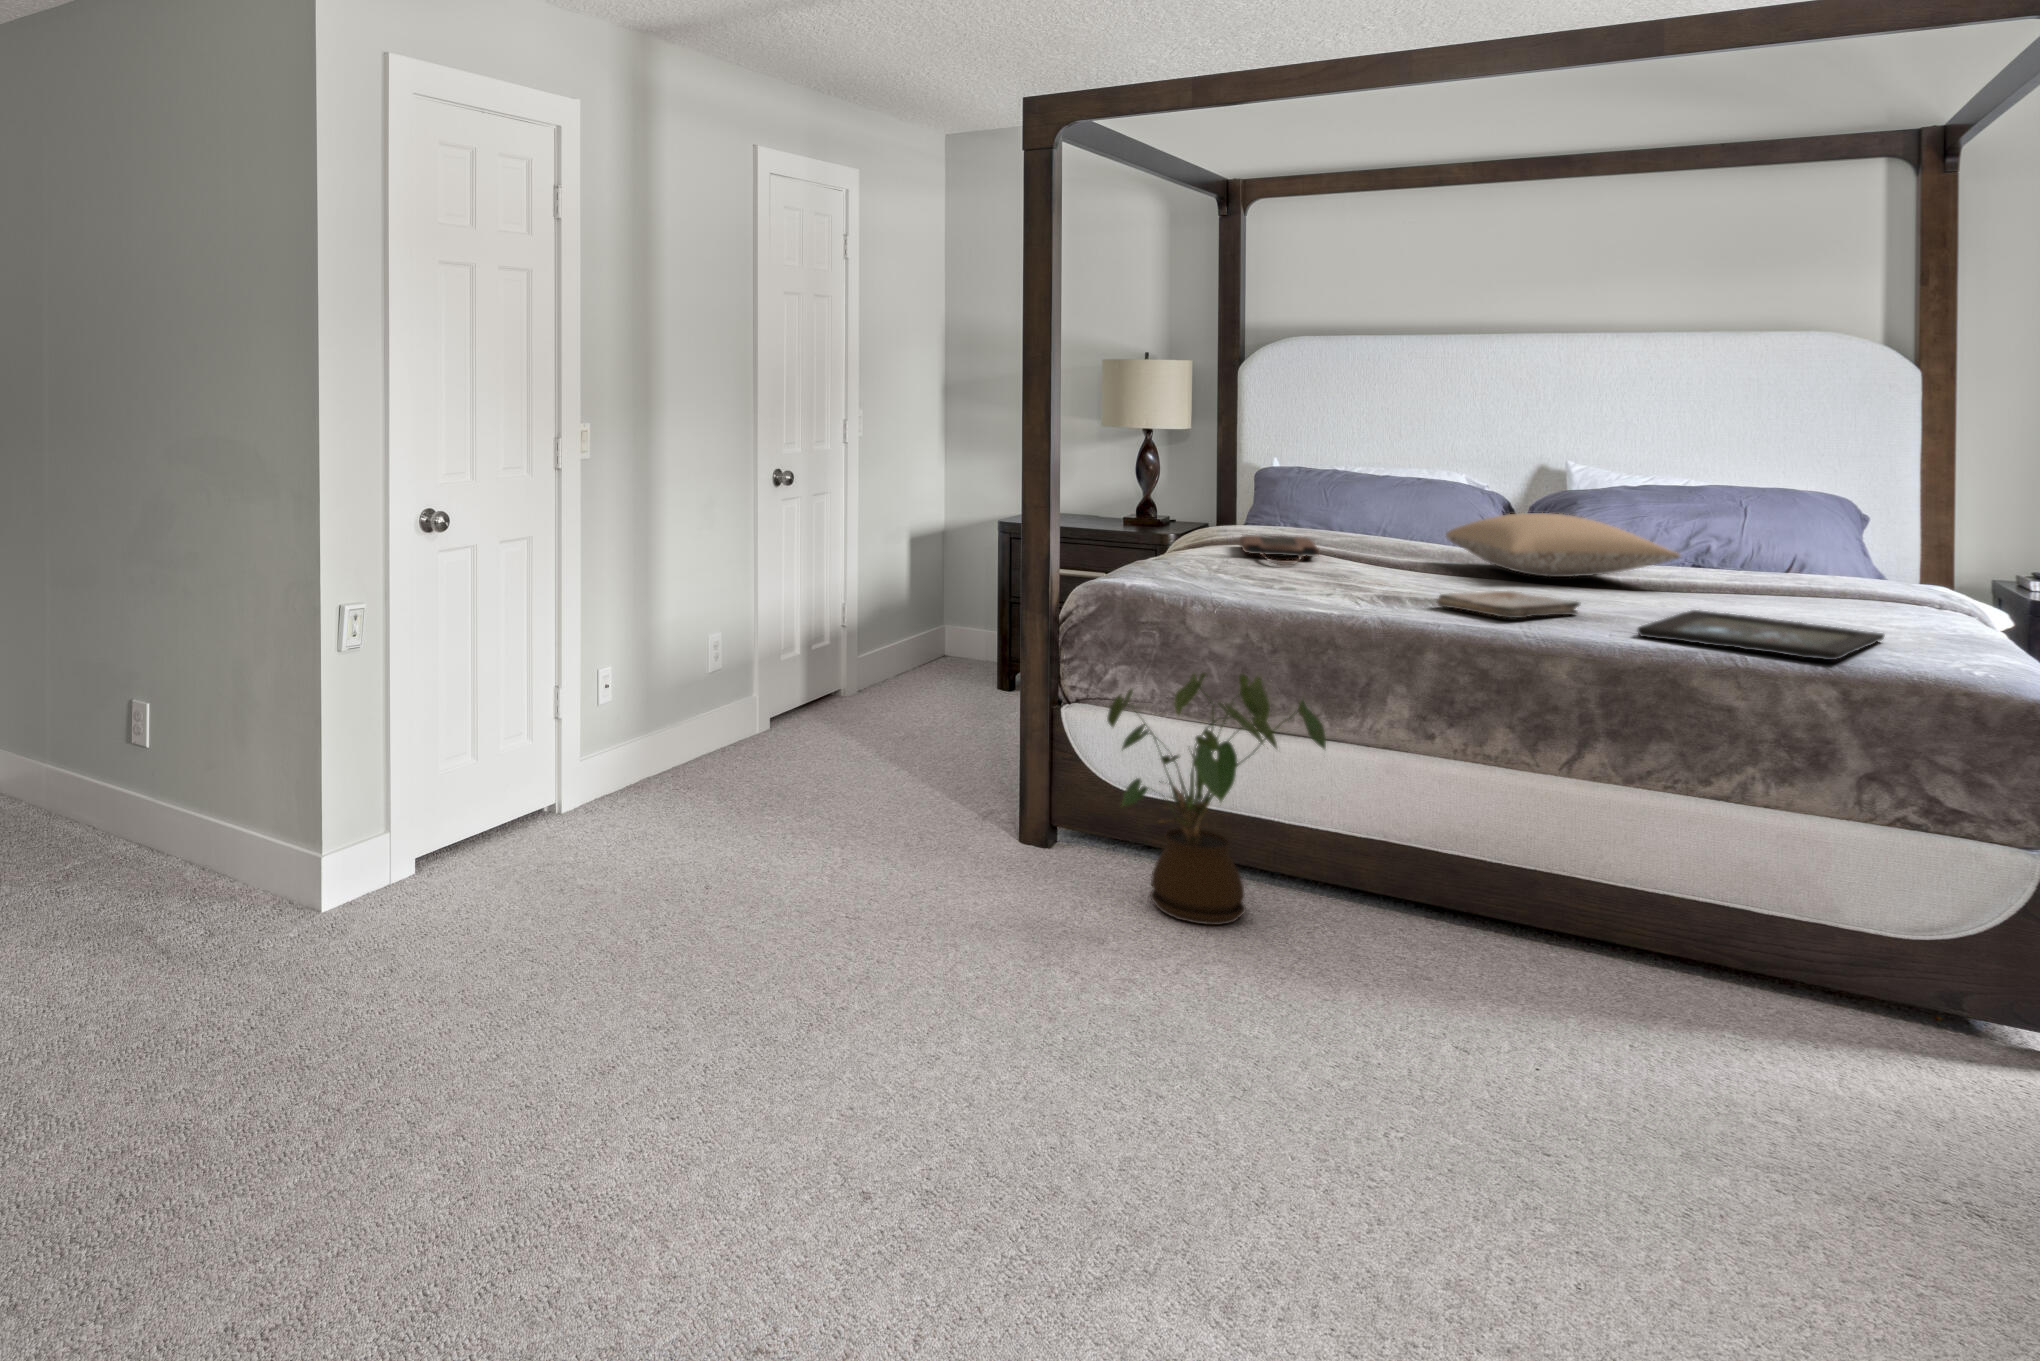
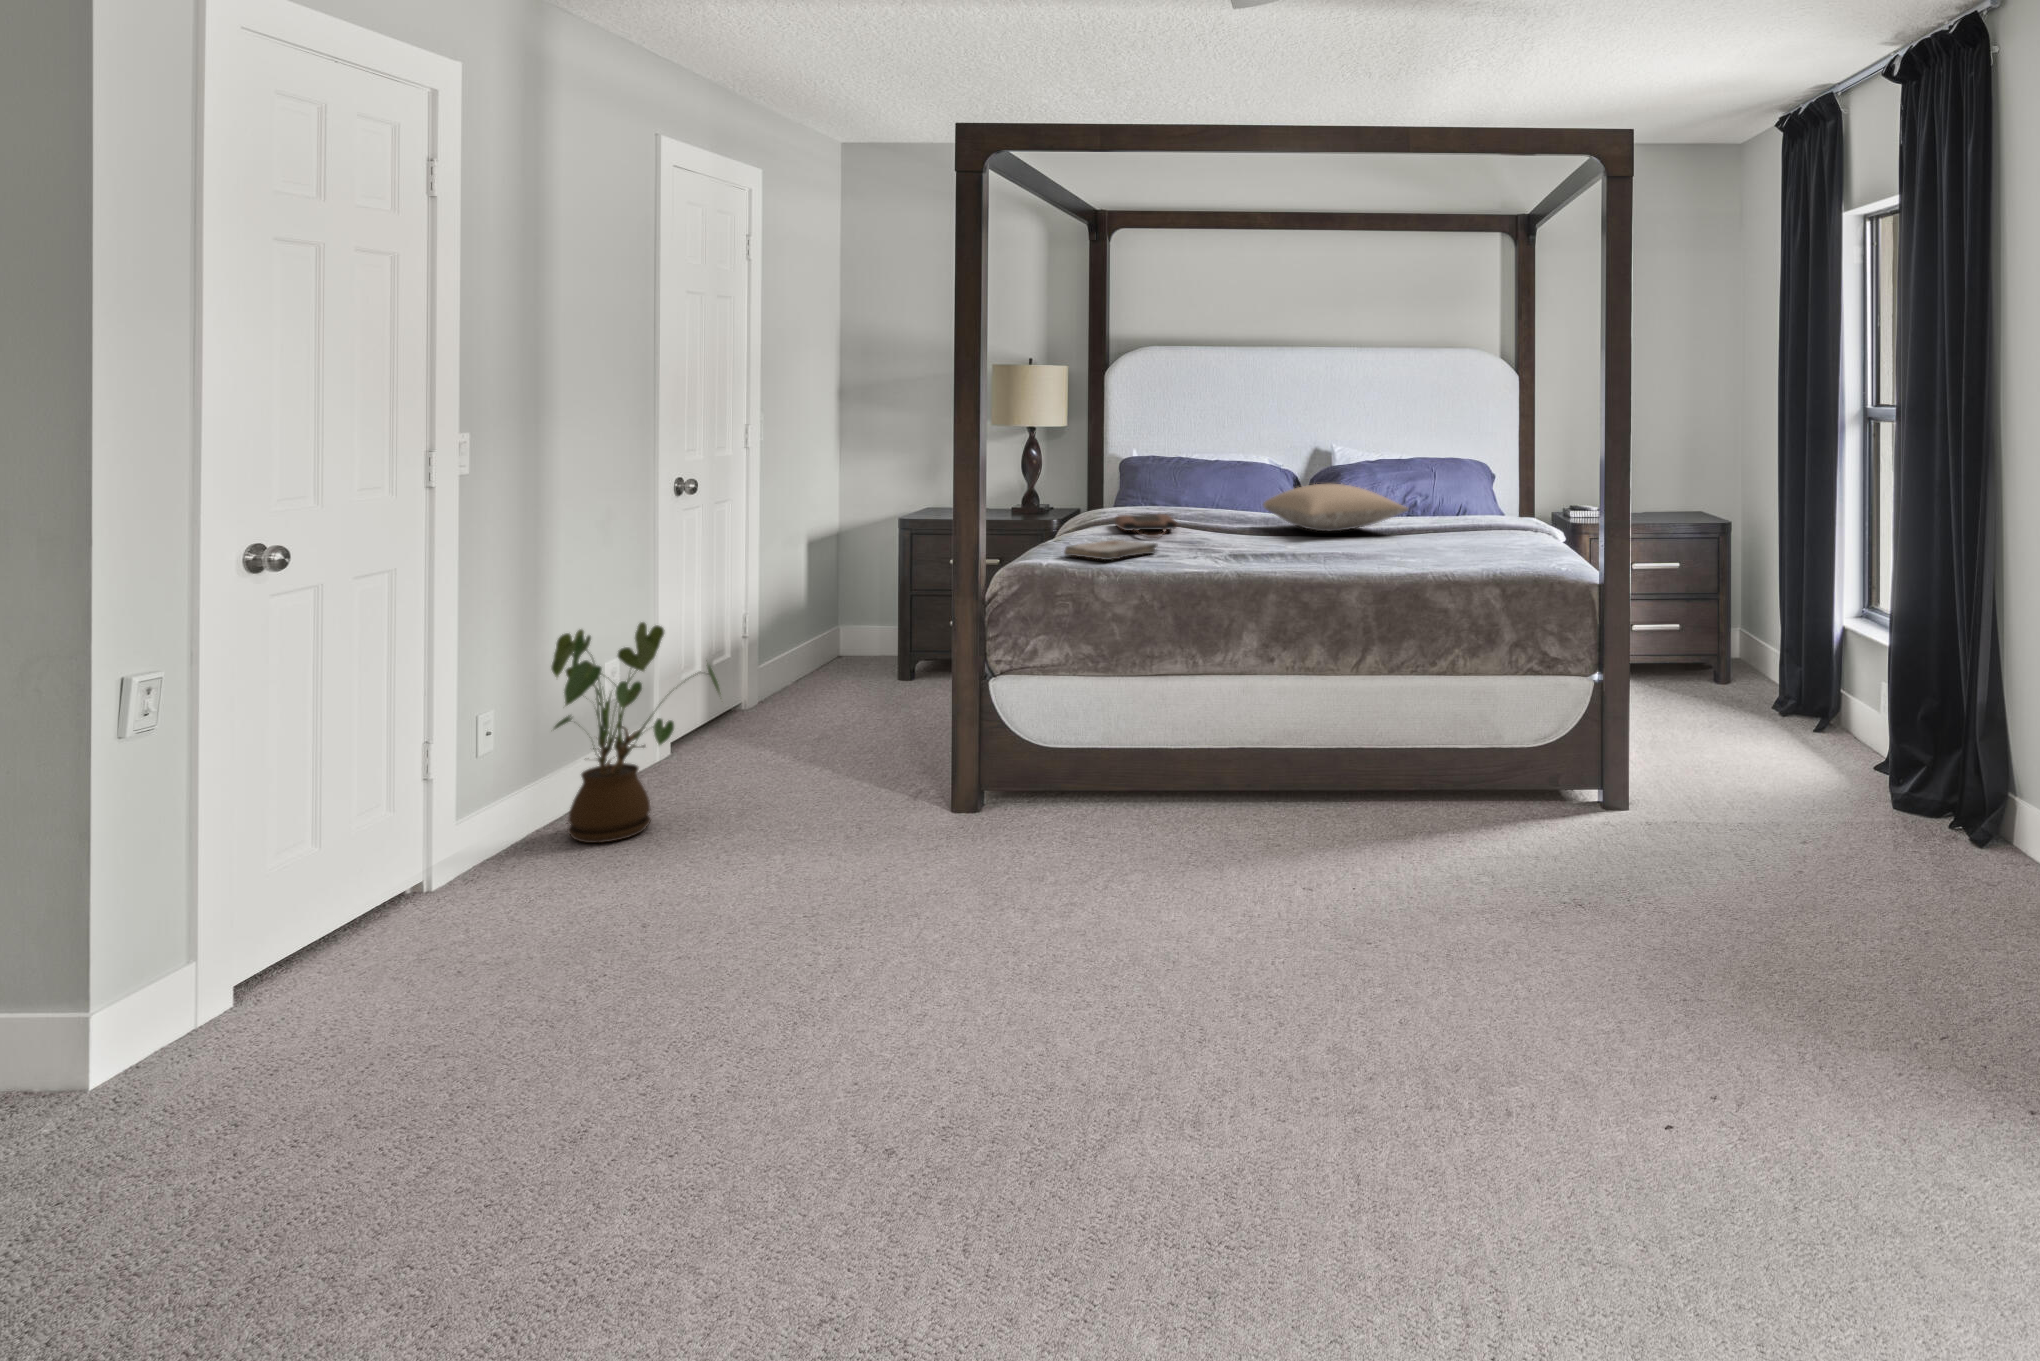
book: present [1437,591,1580,618] -> present [1064,540,1157,560]
tray: present [1638,610,1884,660] -> none [1394,547,1522,573]
house plant: present [1107,673,1326,925] -> present [551,622,721,843]

